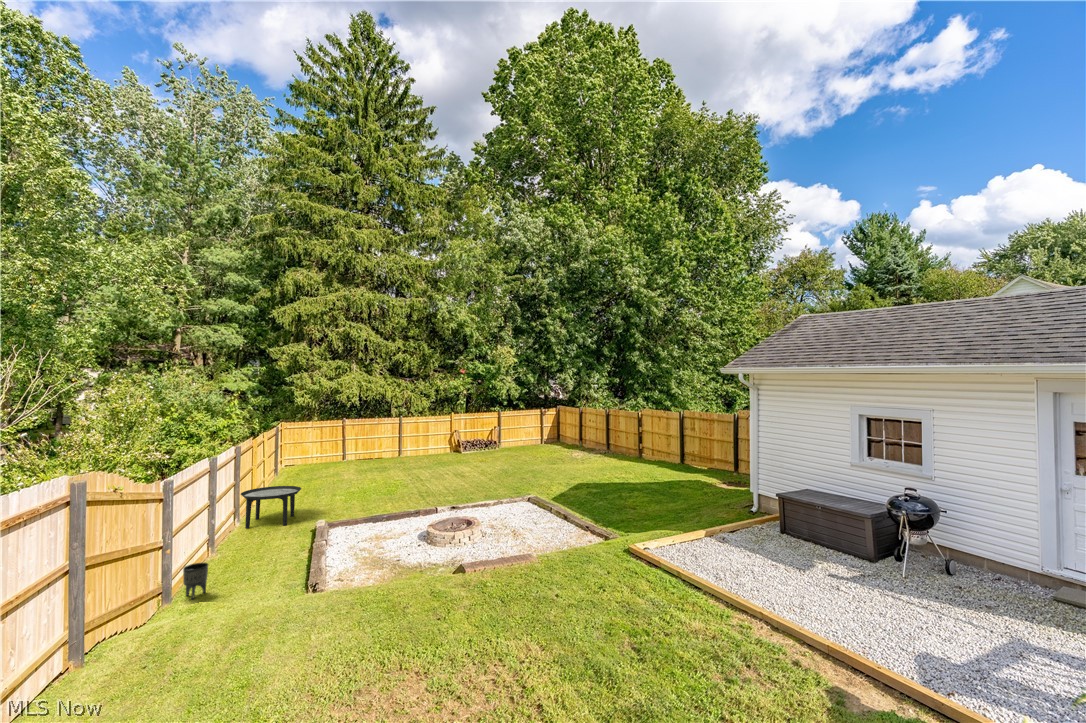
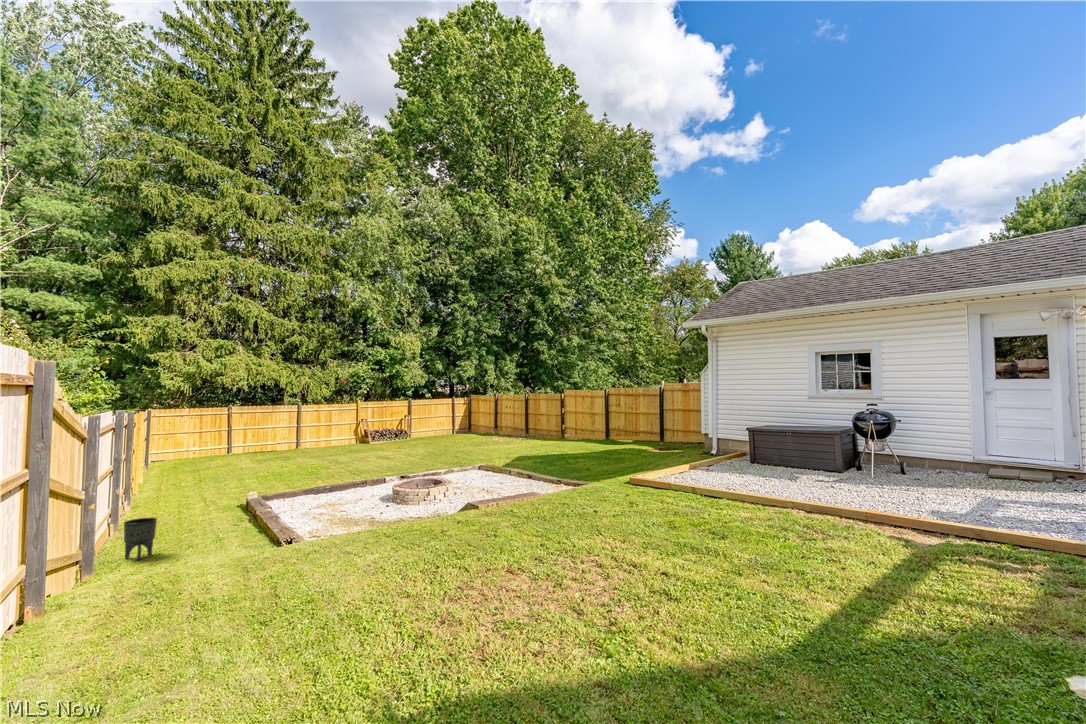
round table: present [241,486,301,528] -> none [141,459,221,507]

